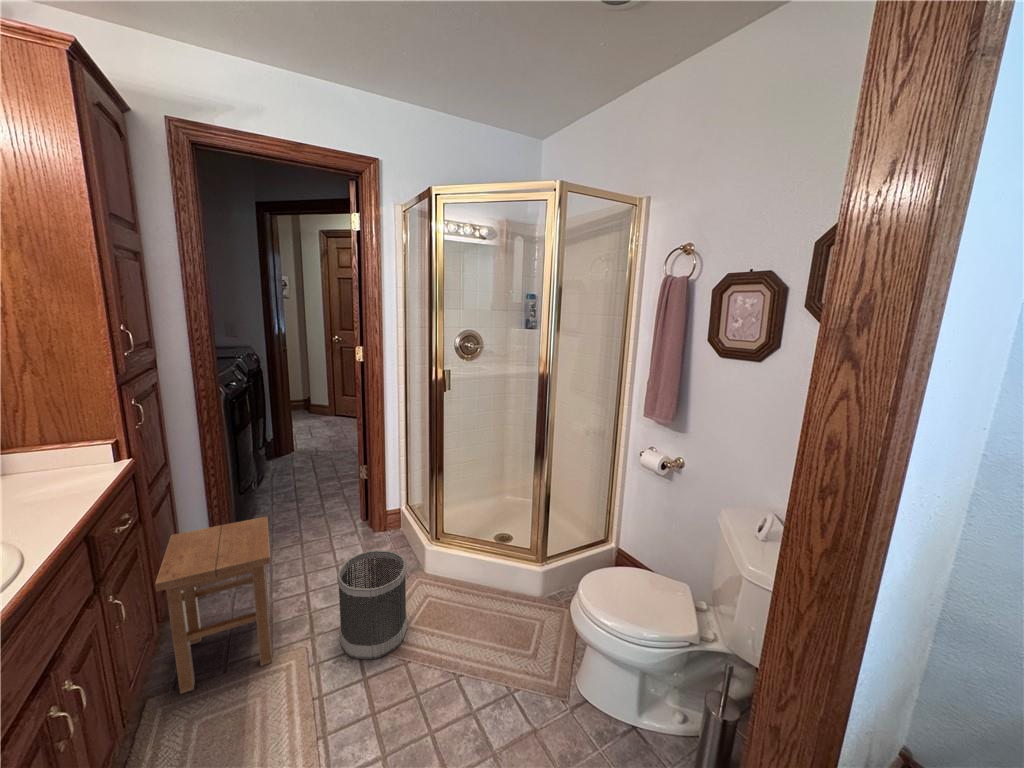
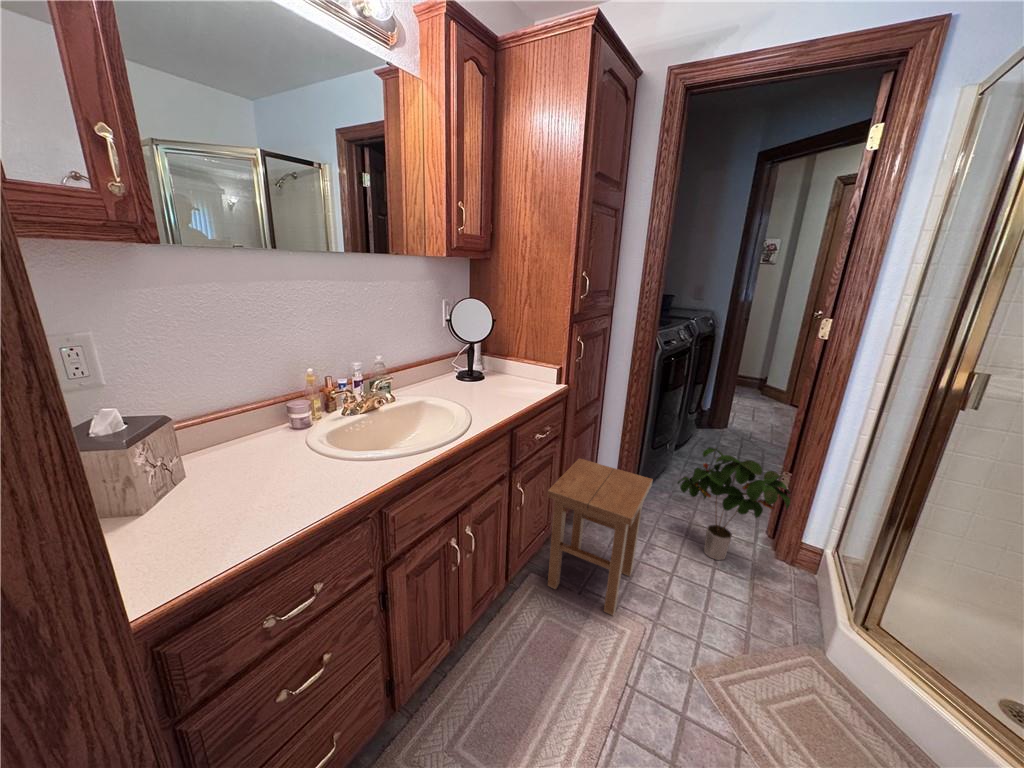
potted plant: none [281,465,375,561] -> present [678,448,790,560]
wastebasket: present [337,550,407,659] -> none [677,571,788,718]

